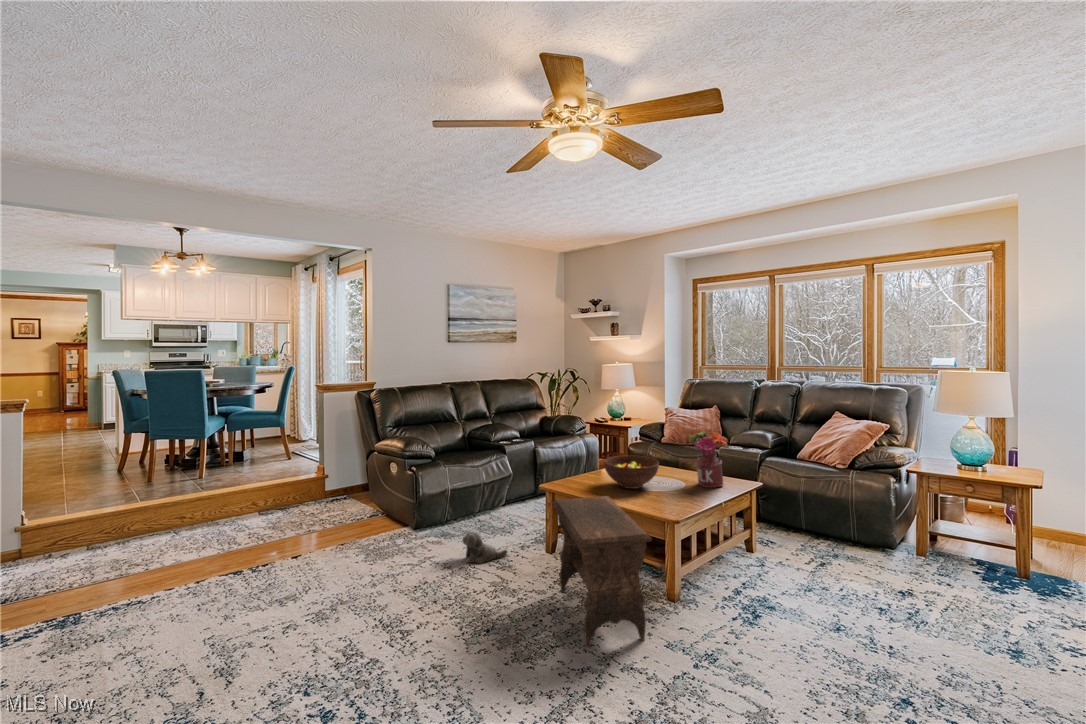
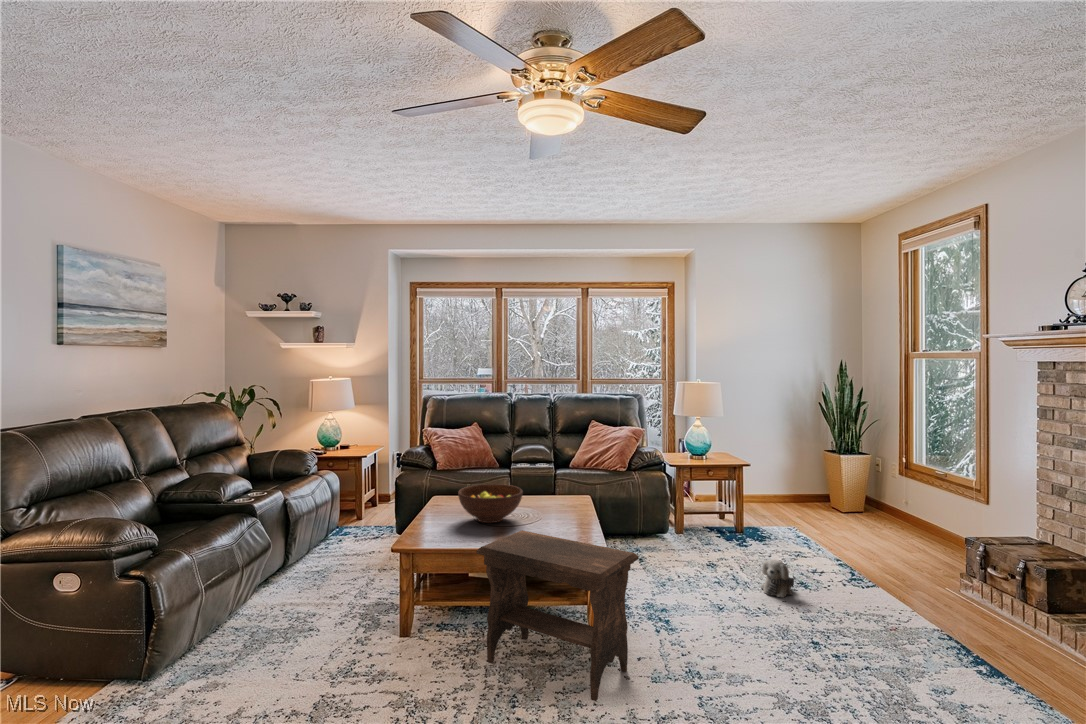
flower arrangement: present [690,432,728,488] -> none [531,447,573,507]
plush toy: present [462,529,507,564] -> present [761,559,794,598]

